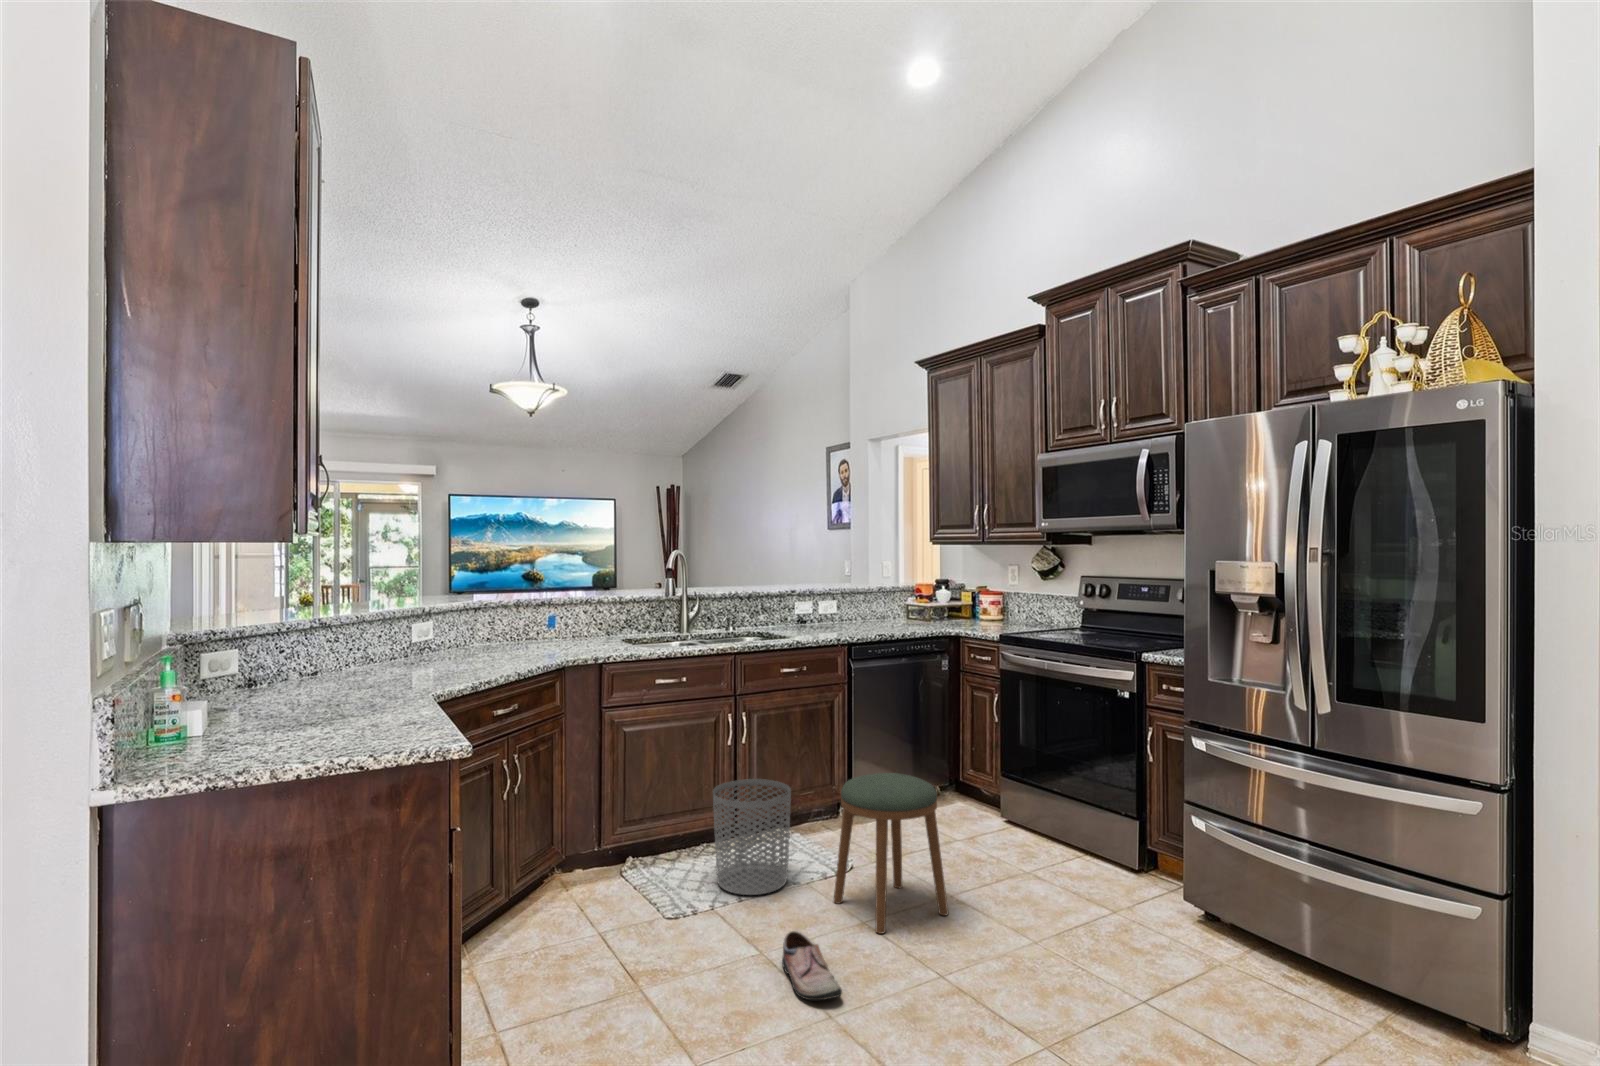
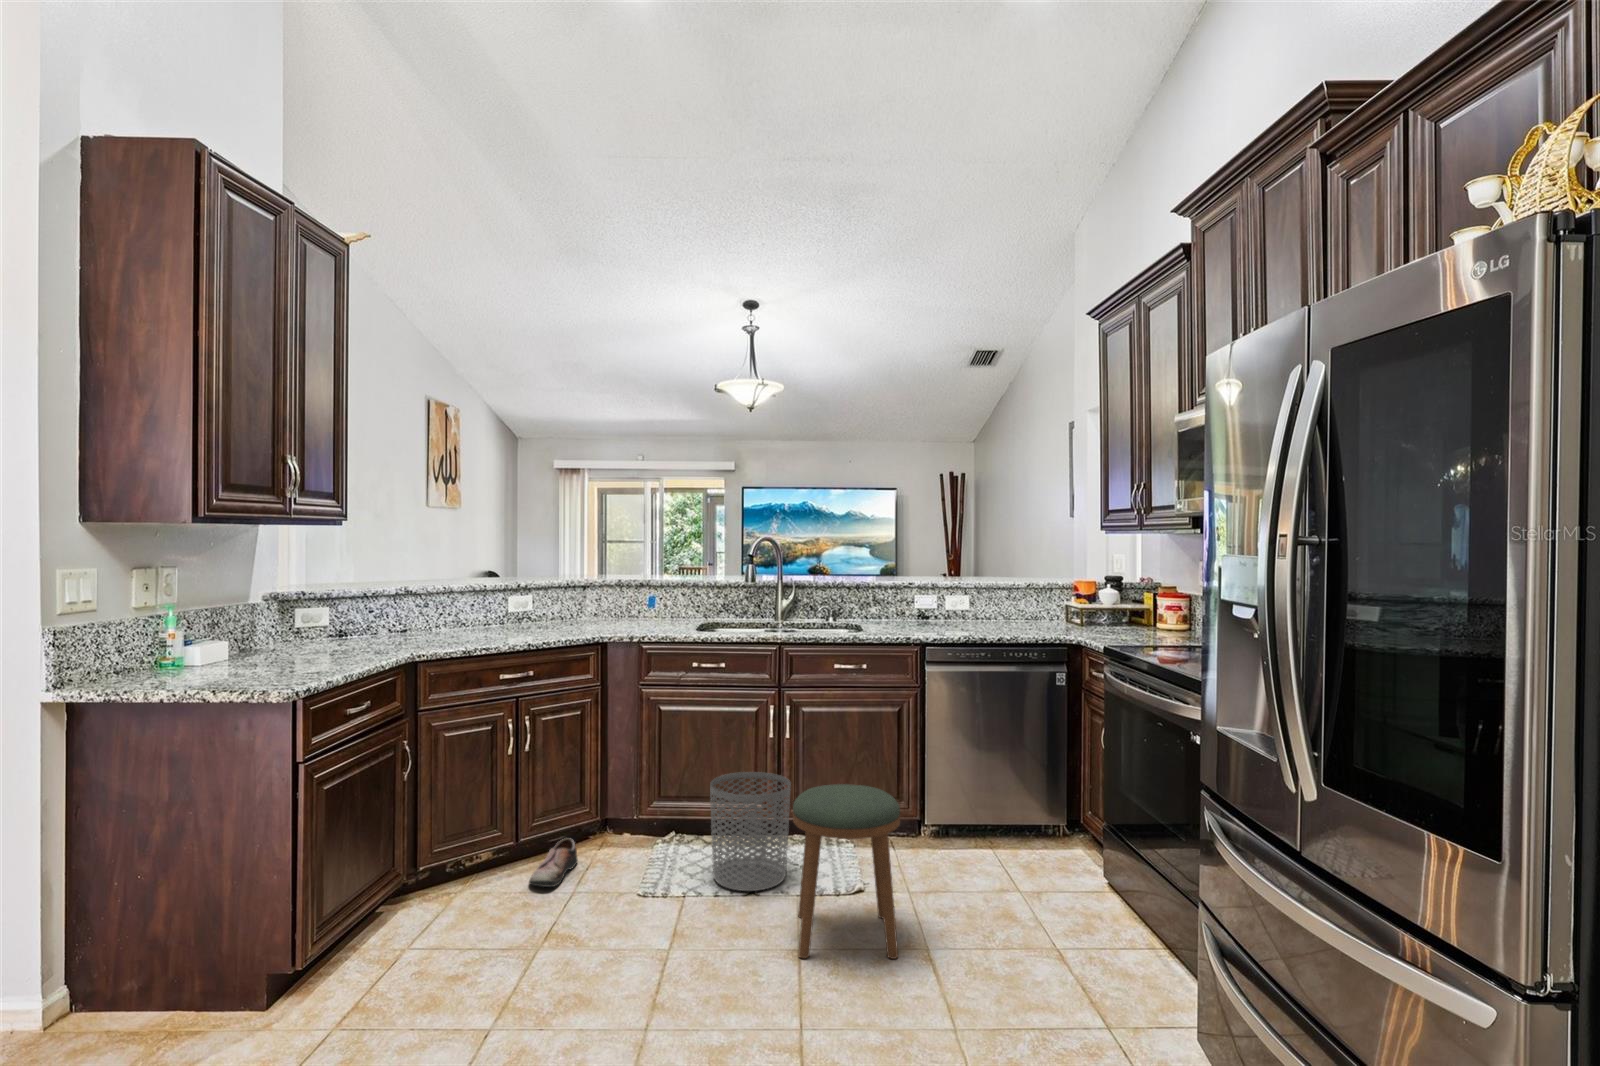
shoe: present [782,931,842,1000] -> present [529,838,578,887]

